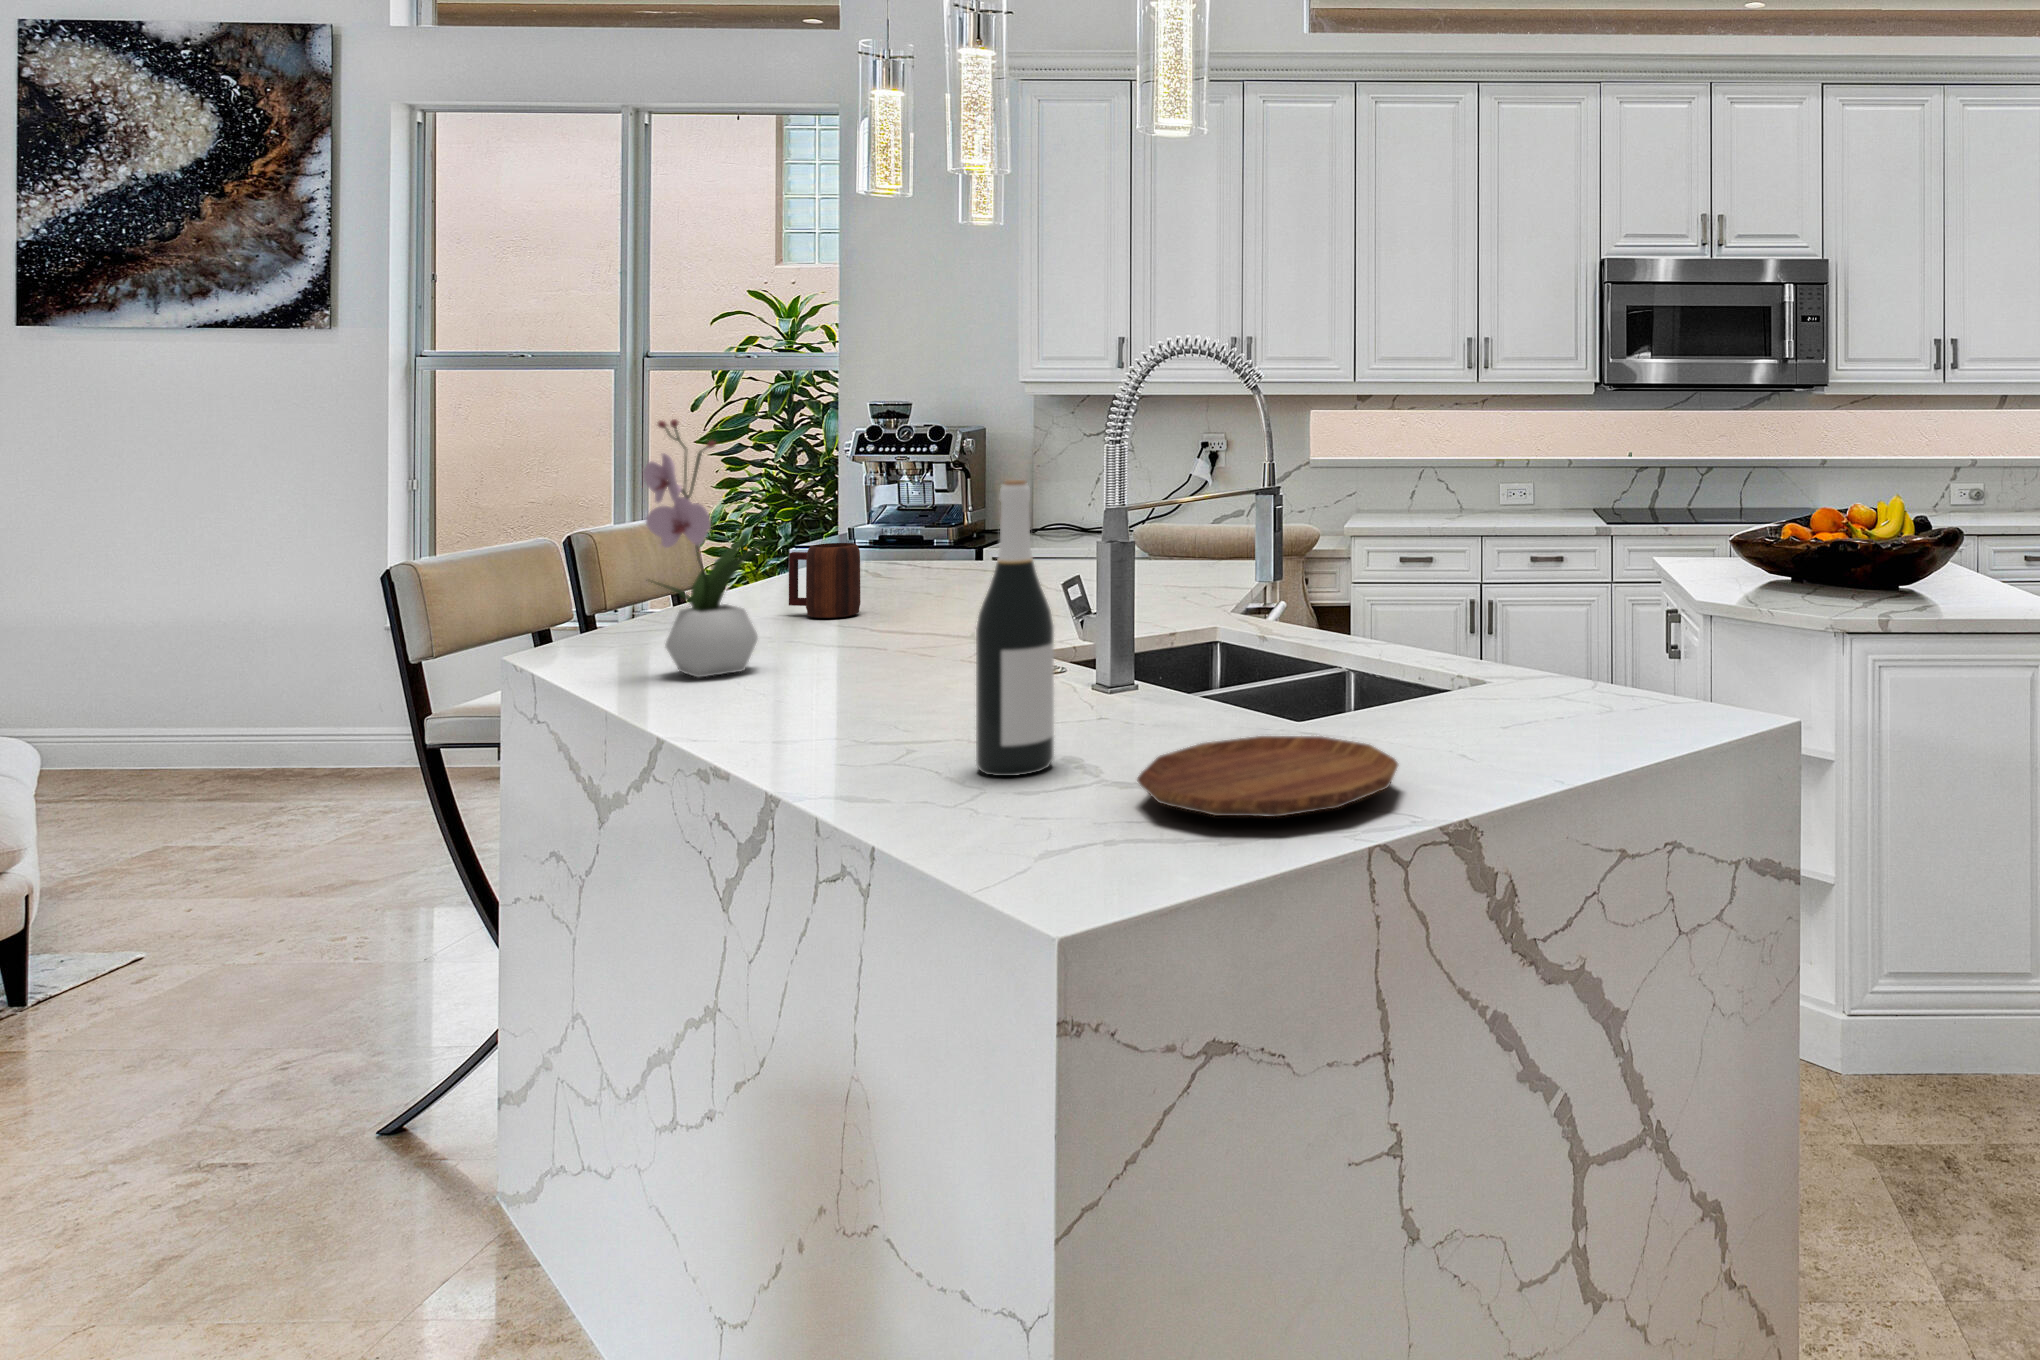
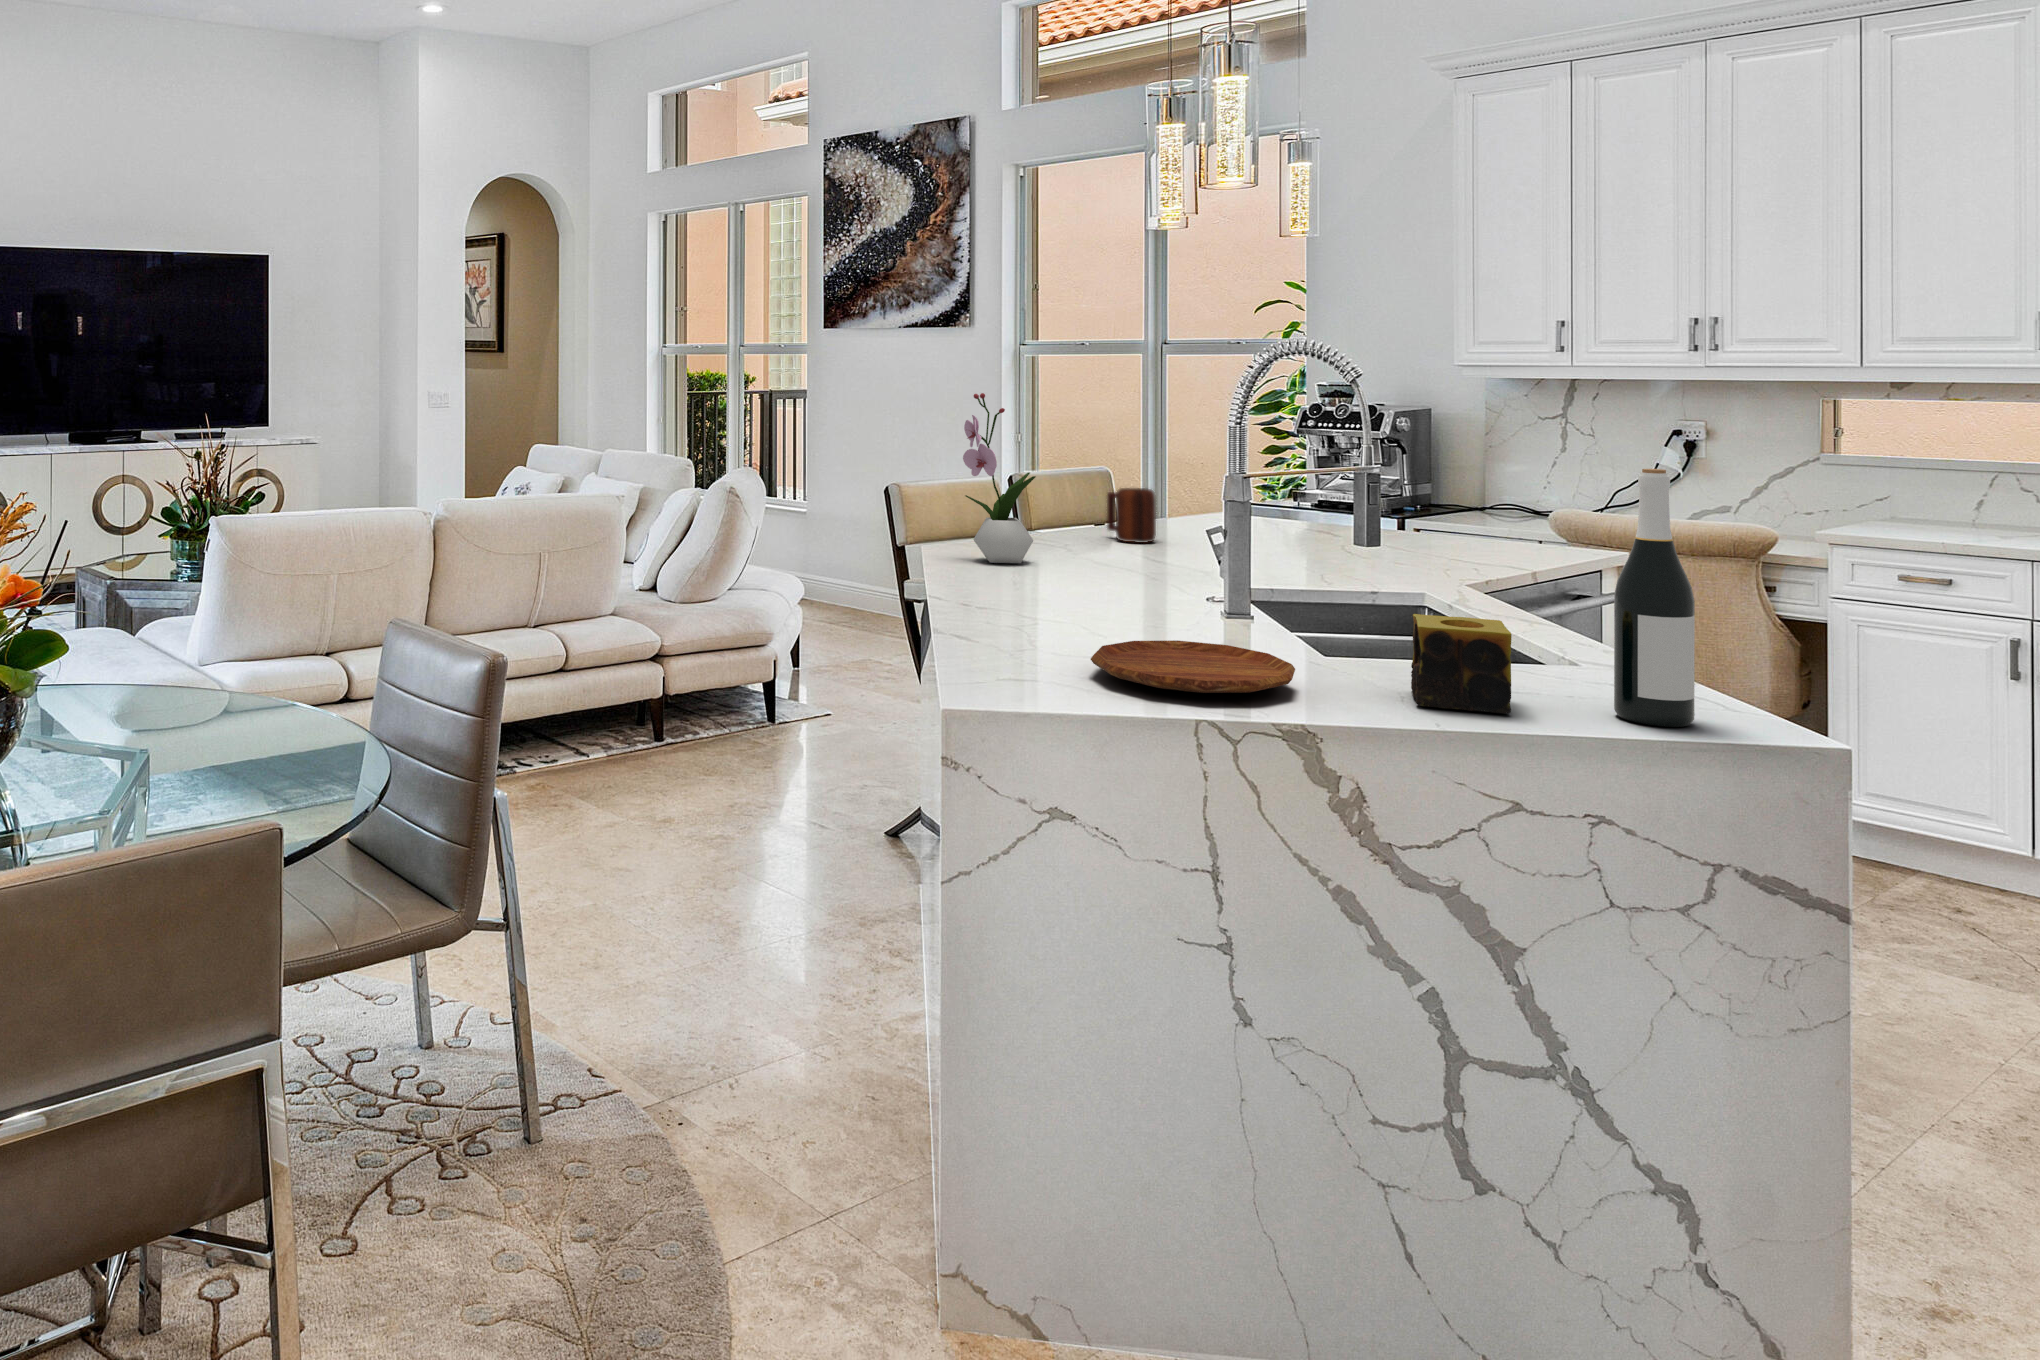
wine bottle: present [976,480,1054,776] -> present [1614,469,1695,727]
candle: none [1459,649,1581,763] -> present [1411,614,1512,714]

